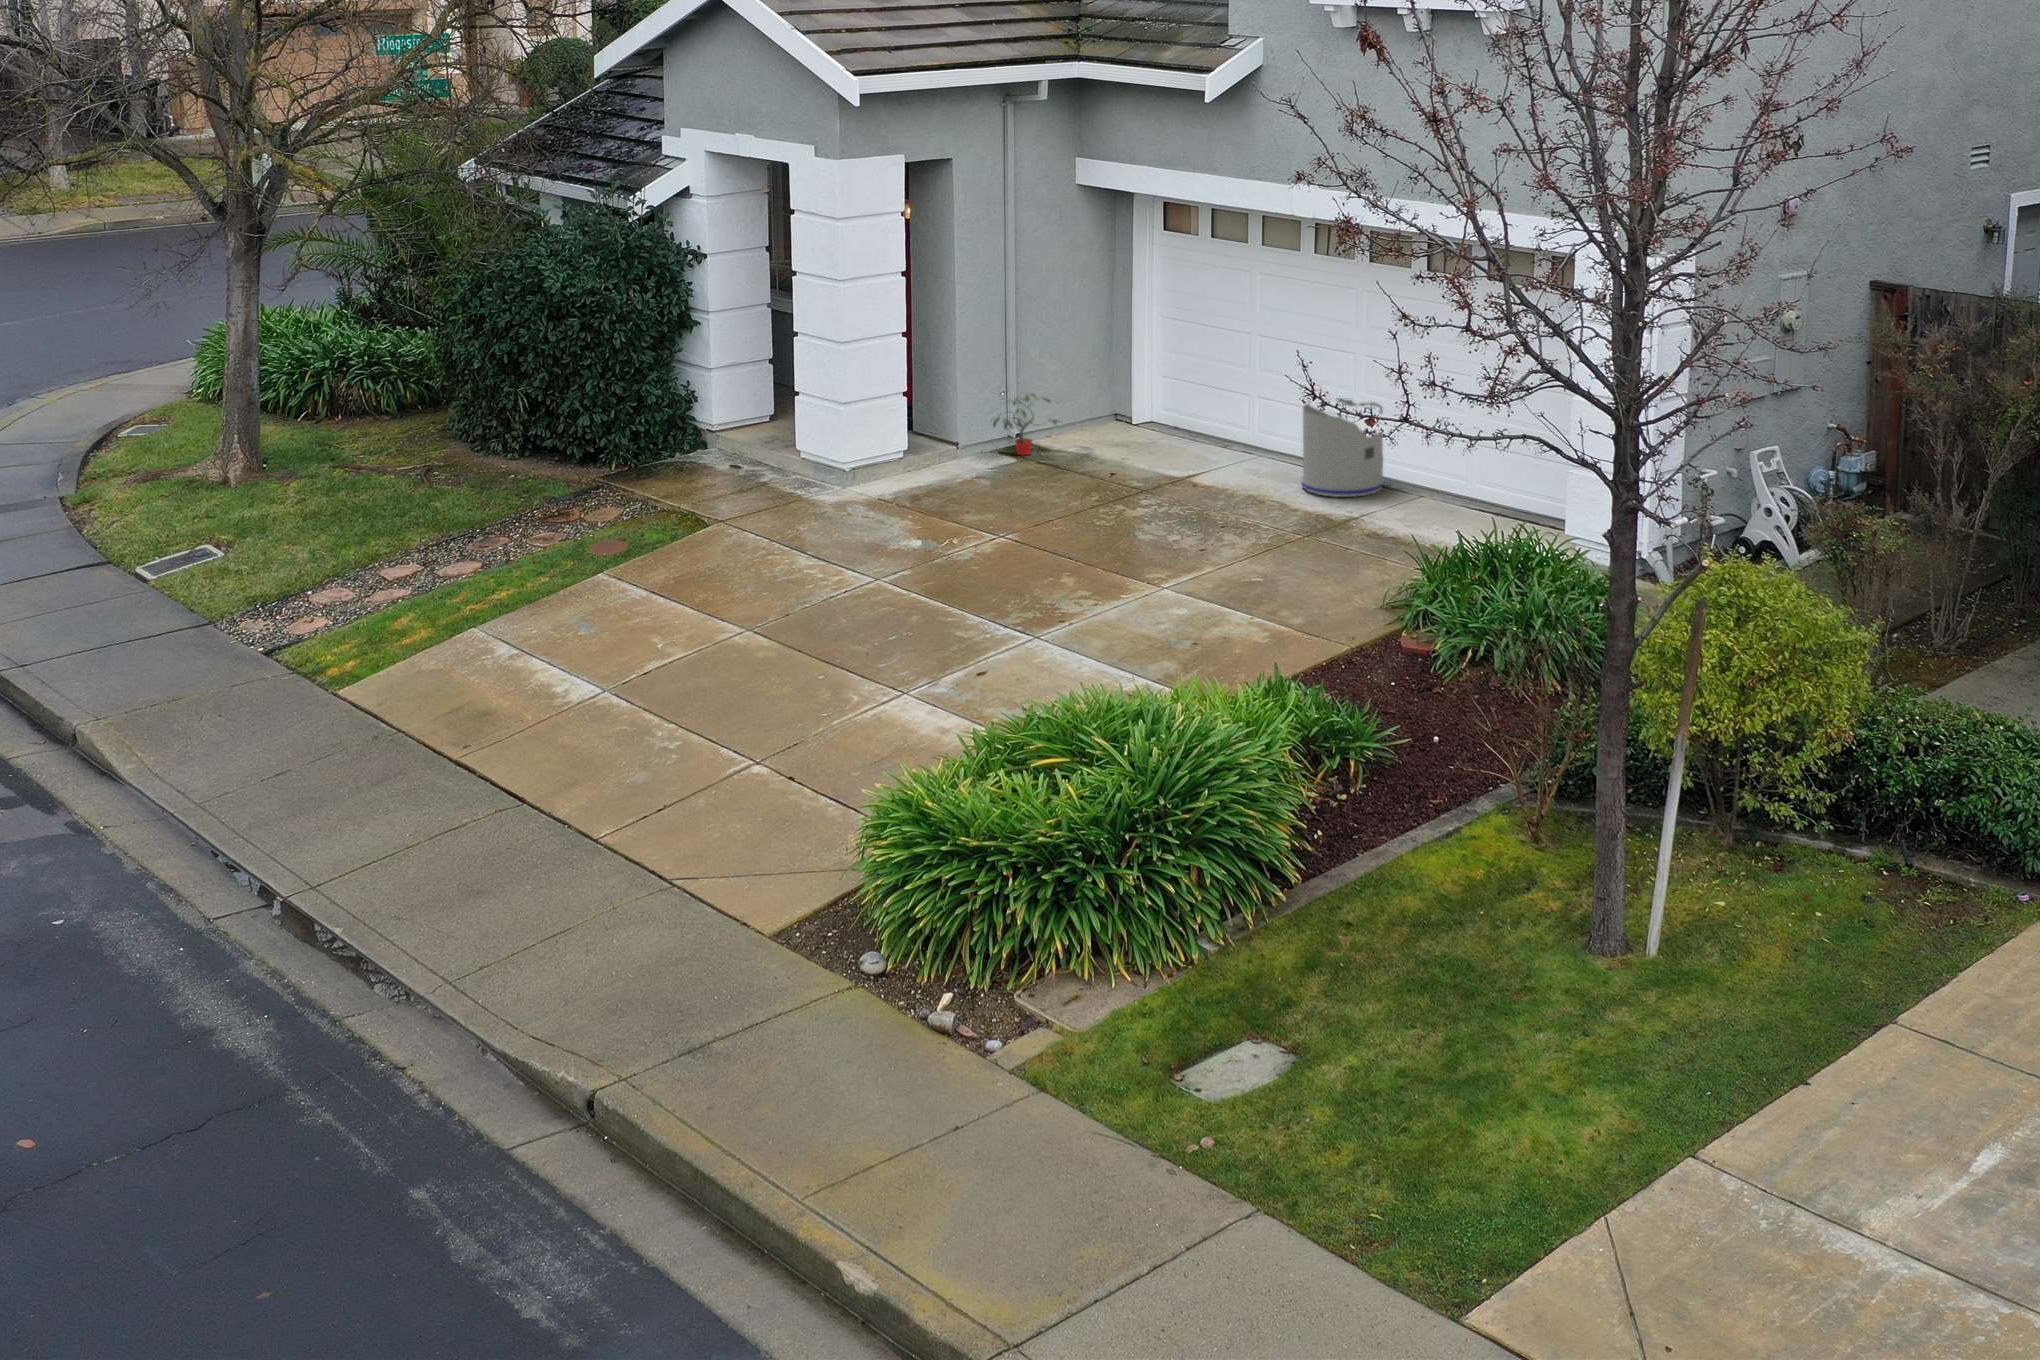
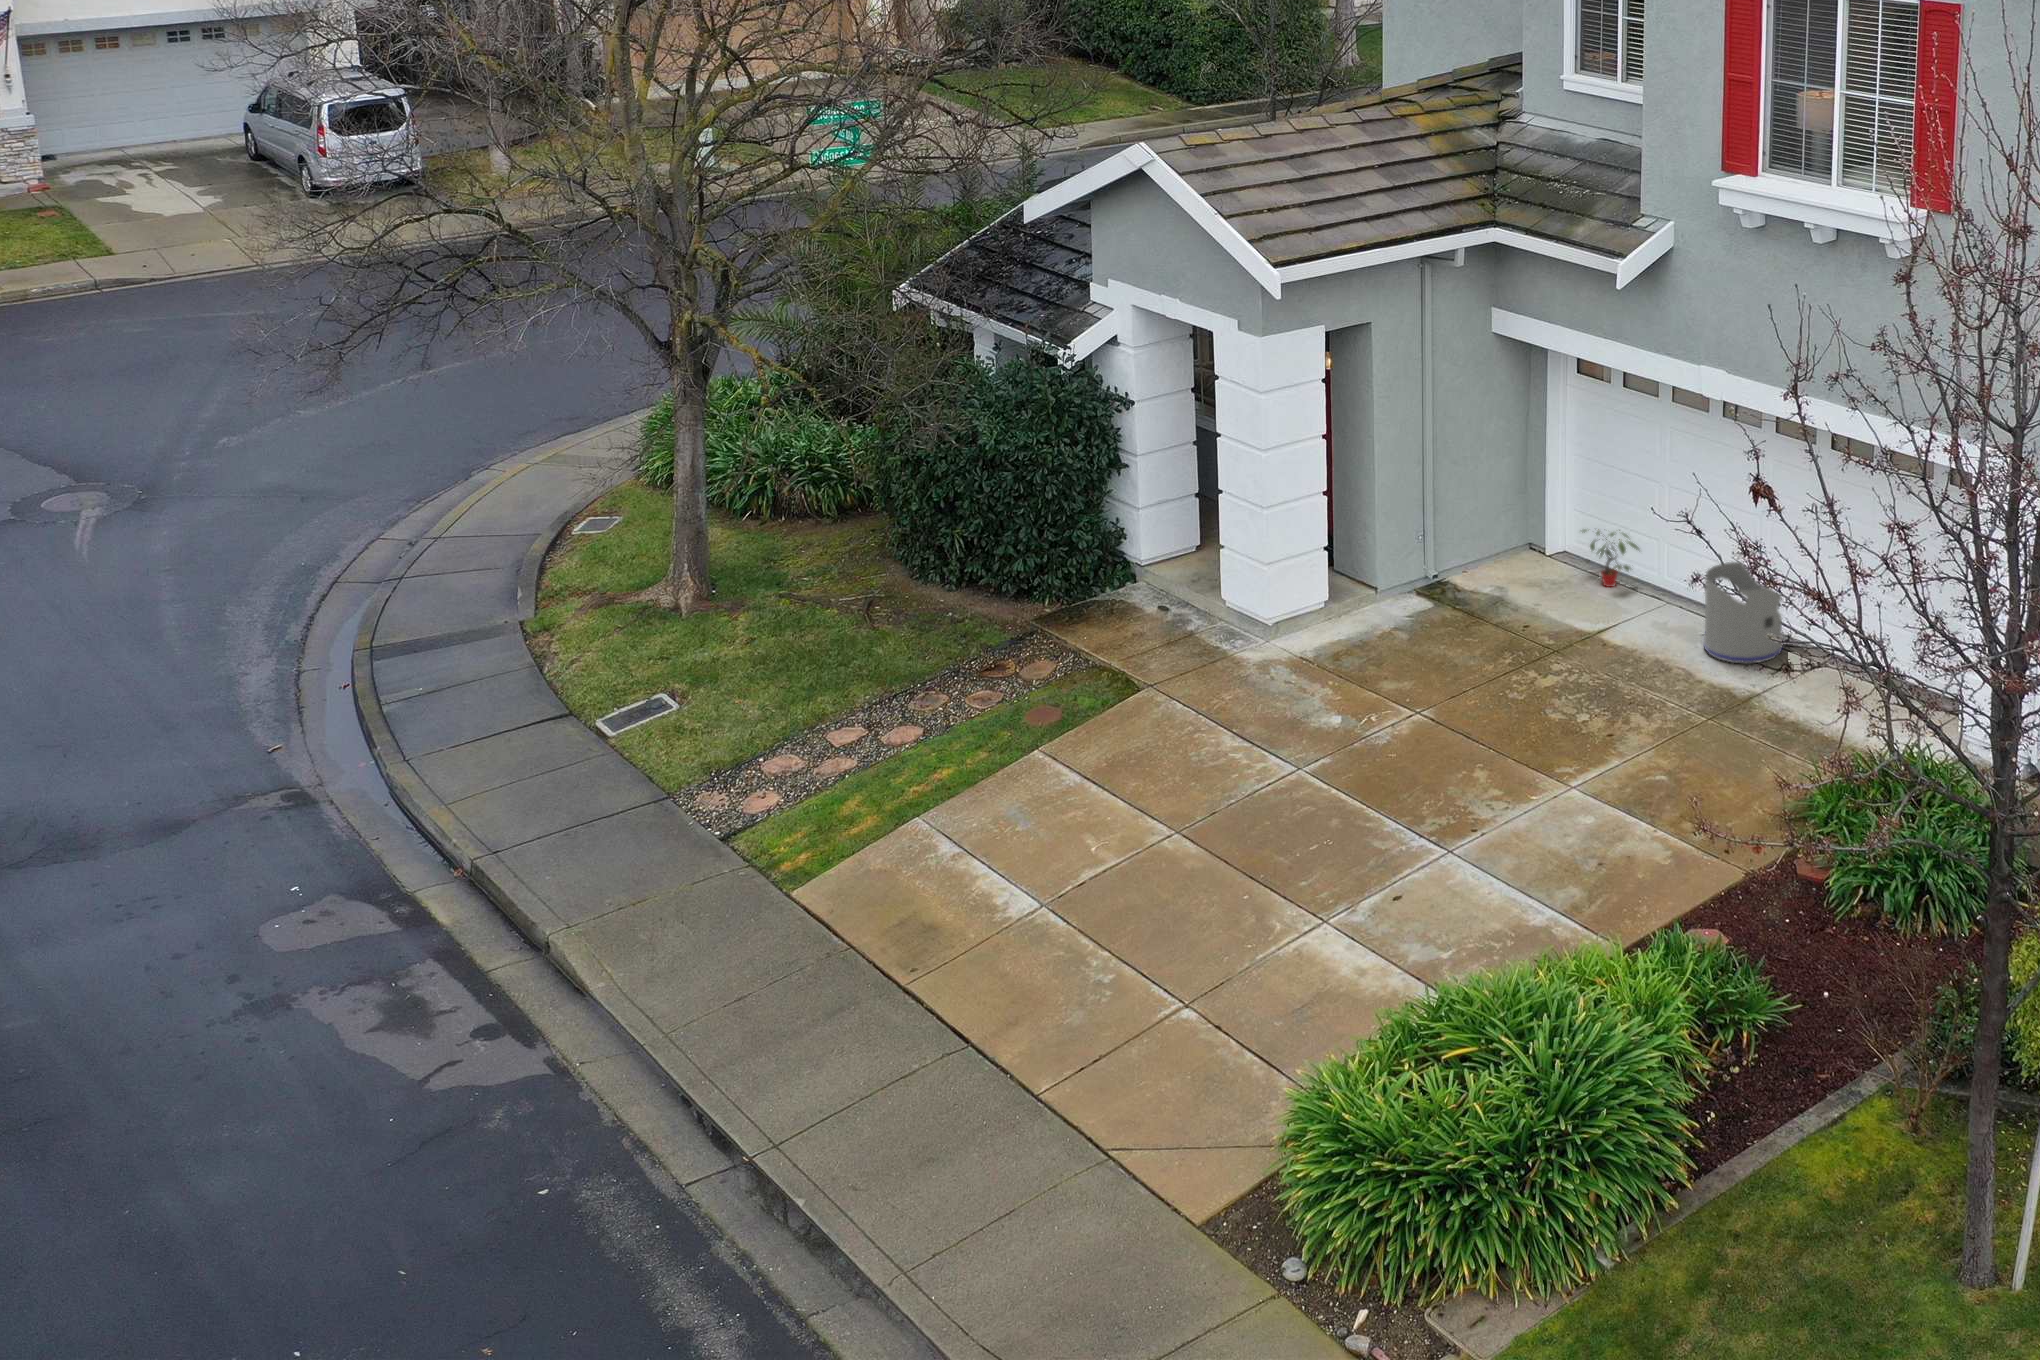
potted plant: present [993,393,1060,455] -> present [1583,529,1639,587]

